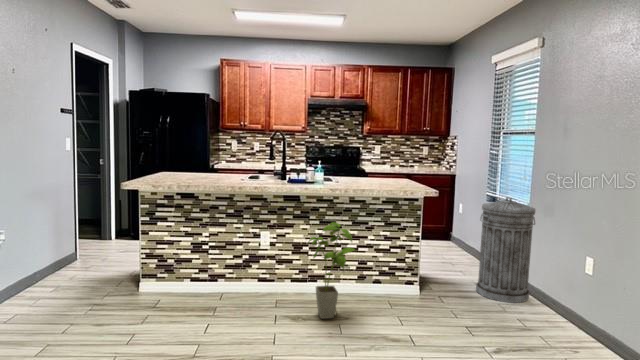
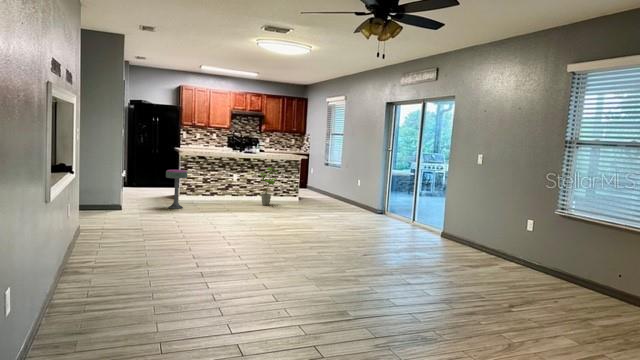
trash can: present [476,197,535,303] -> none [321,161,343,203]
bar stool: none [45,233,106,339] -> present [166,170,188,209]

